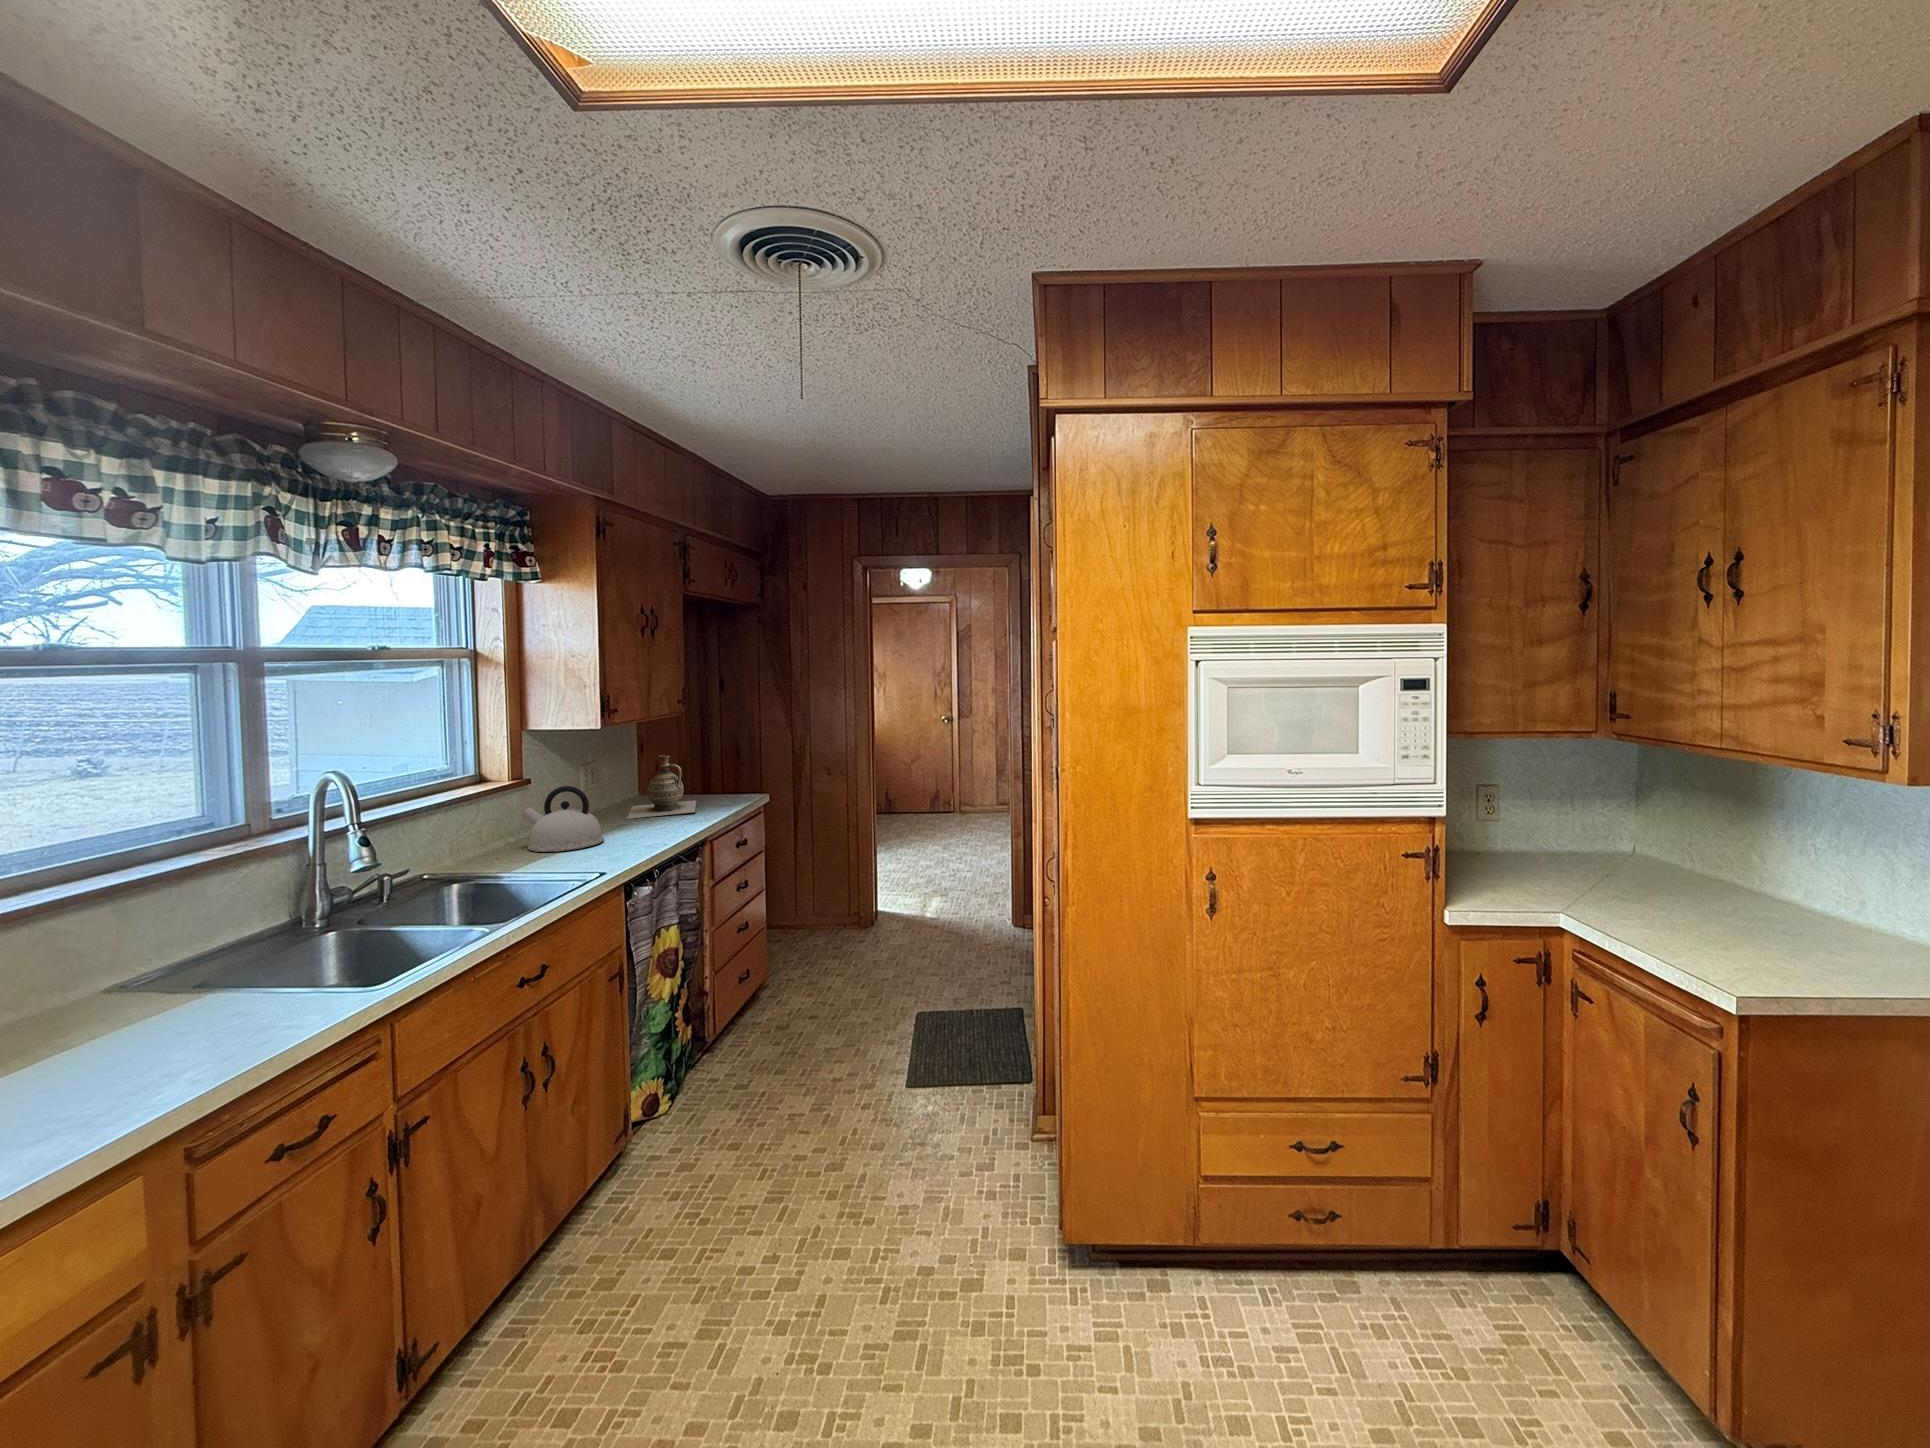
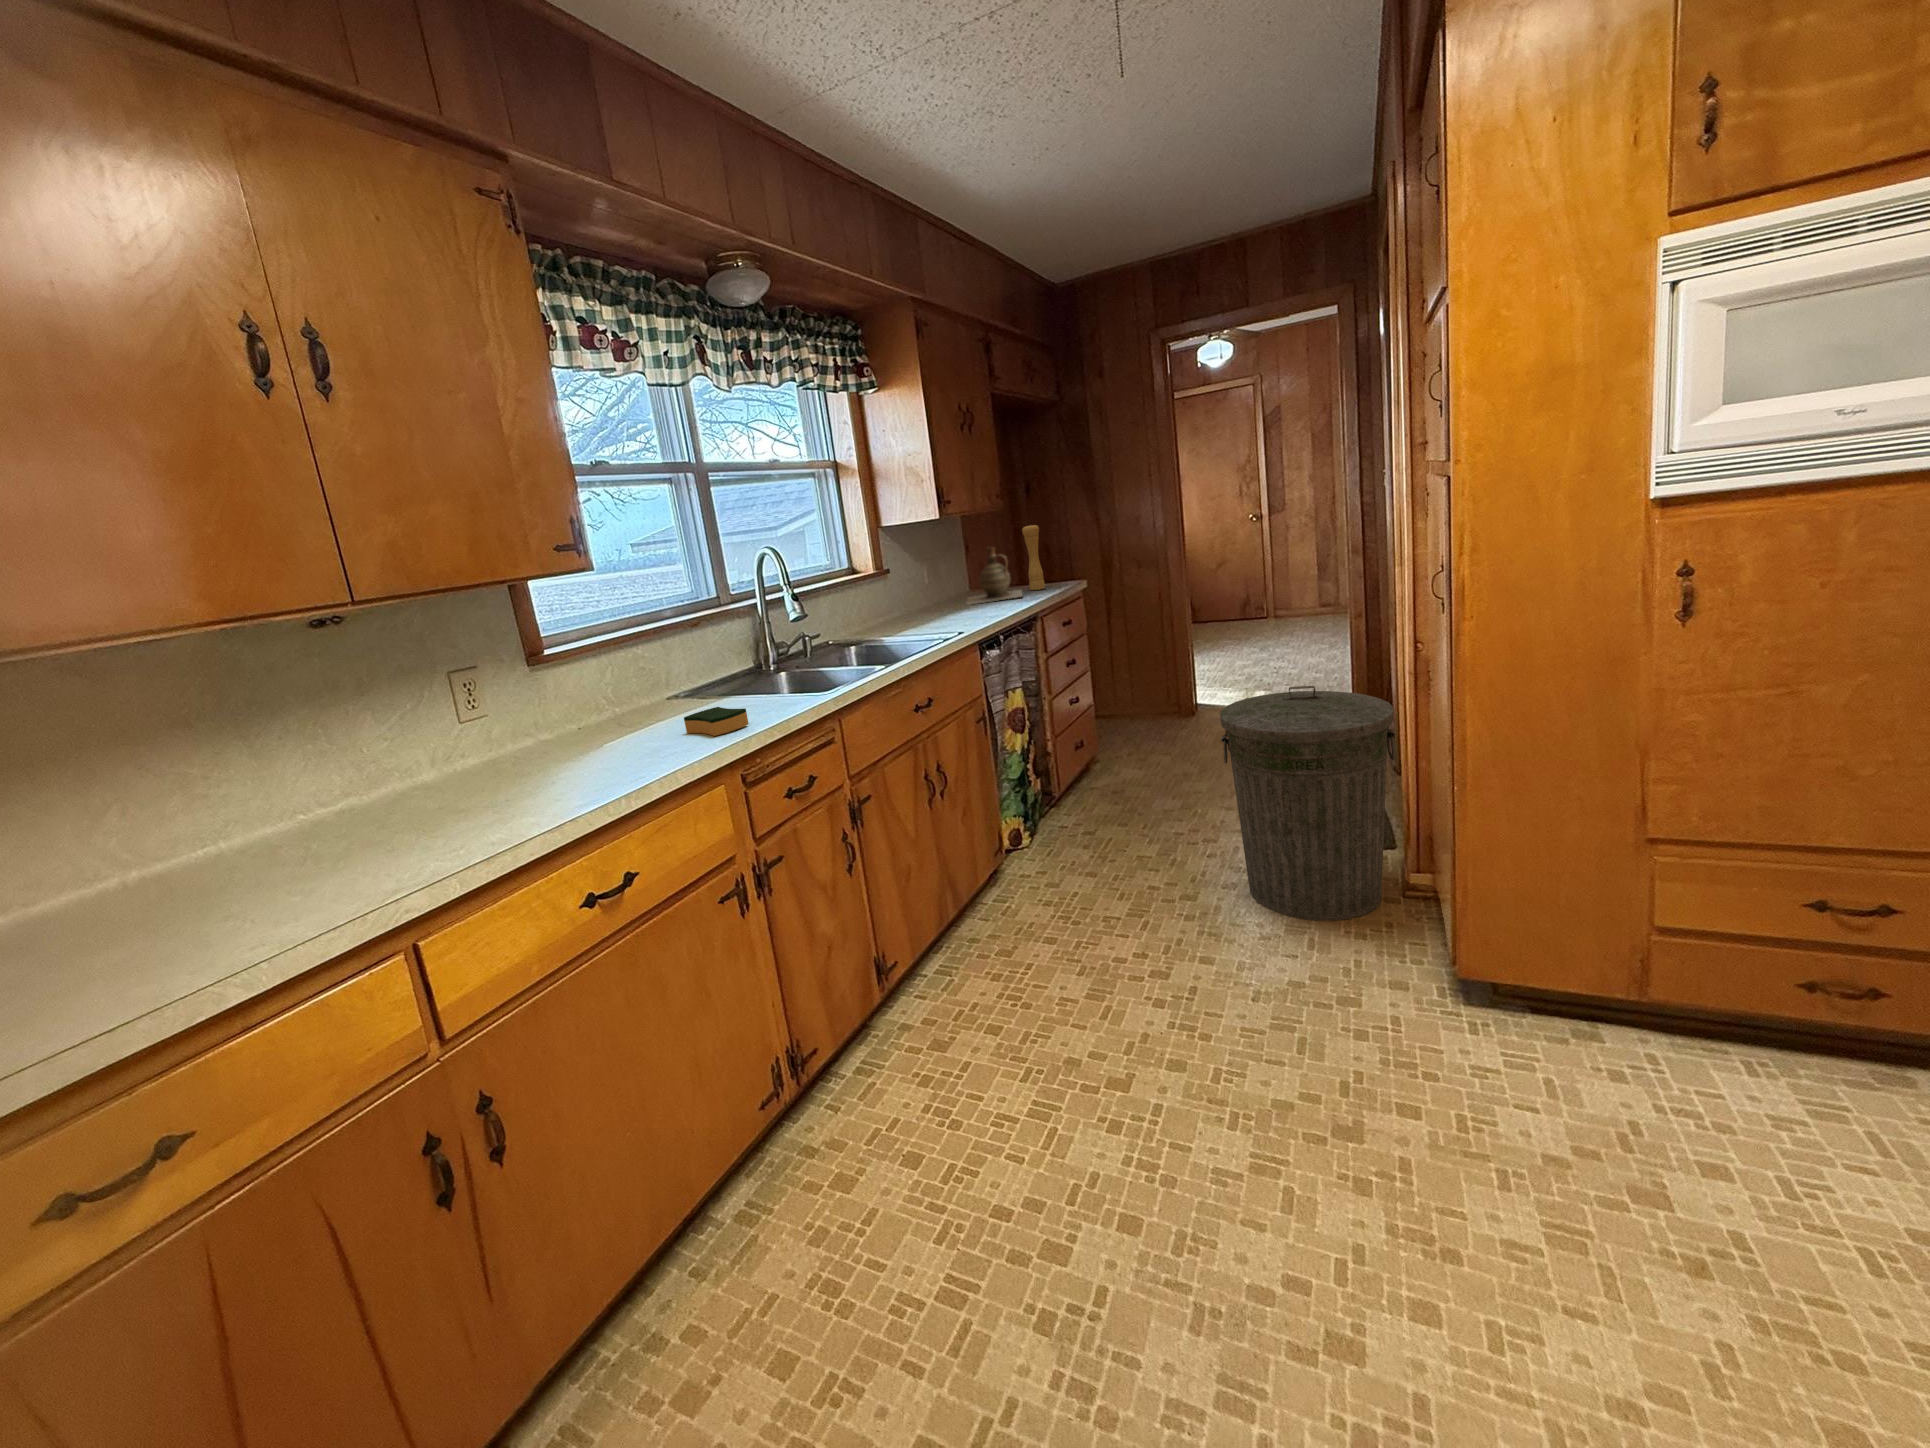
pepper mill: none [704,732,723,801] -> present [1022,524,1045,590]
kettle: present [520,786,604,852] -> none [887,571,953,626]
trash can: none [877,935,1027,1182] -> present [1220,686,1395,921]
sponge: none [101,1028,224,1086] -> present [684,707,749,736]

